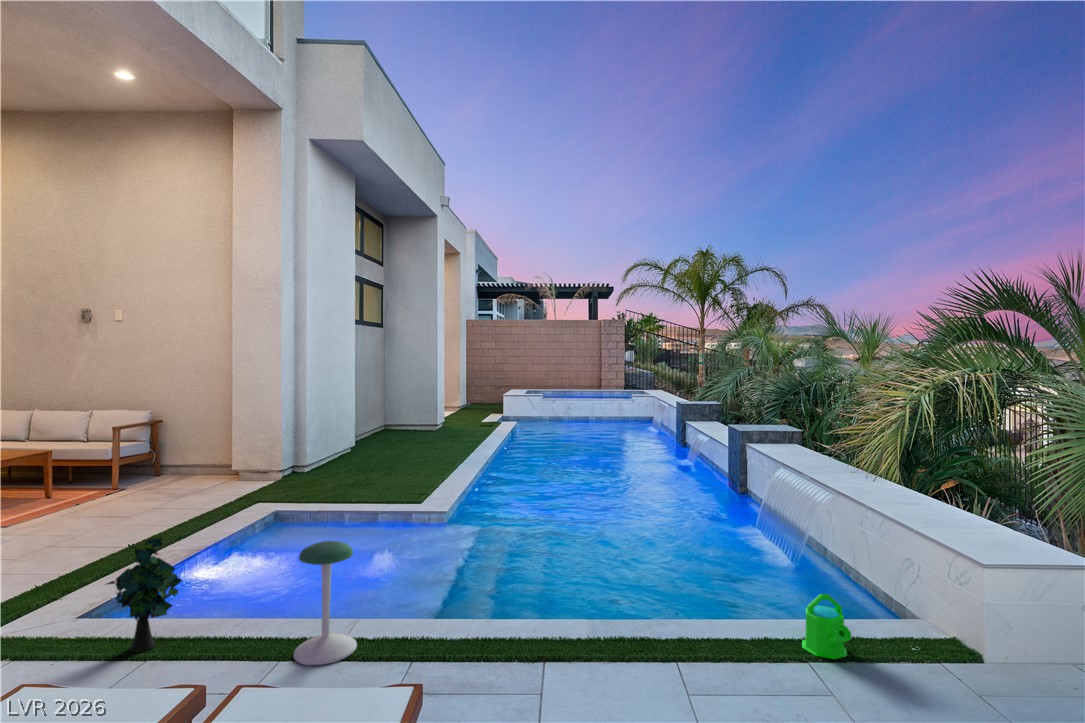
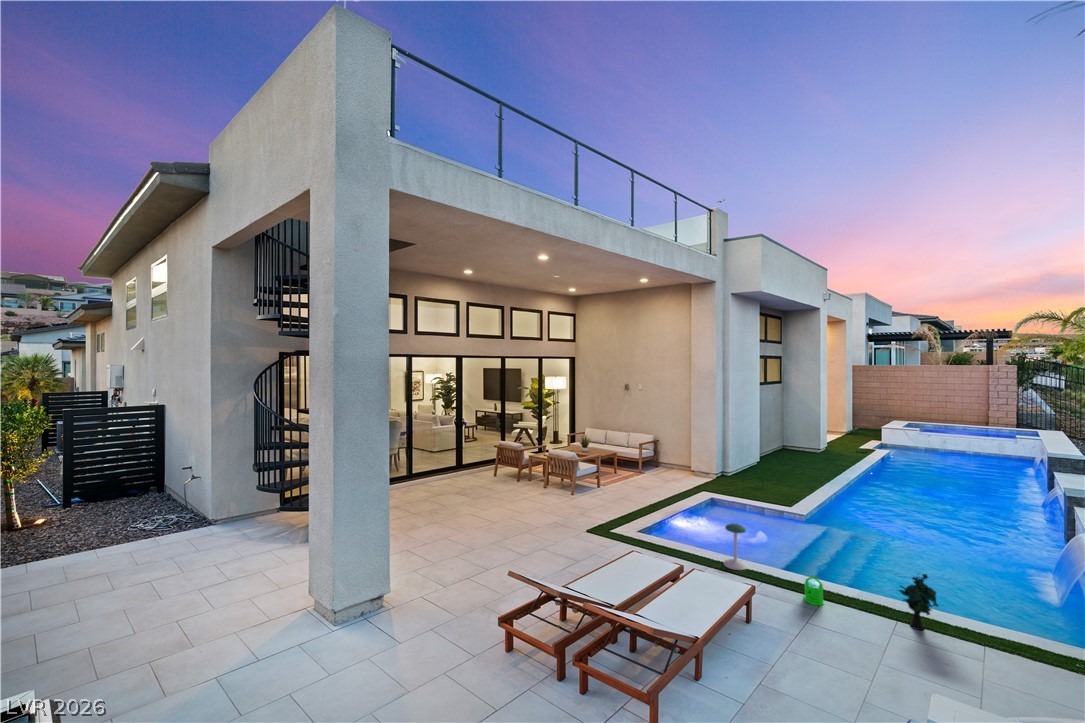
decorative plant: present [107,538,182,653] -> present [899,574,938,630]
watering can: present [802,594,851,659] -> present [804,576,825,605]

